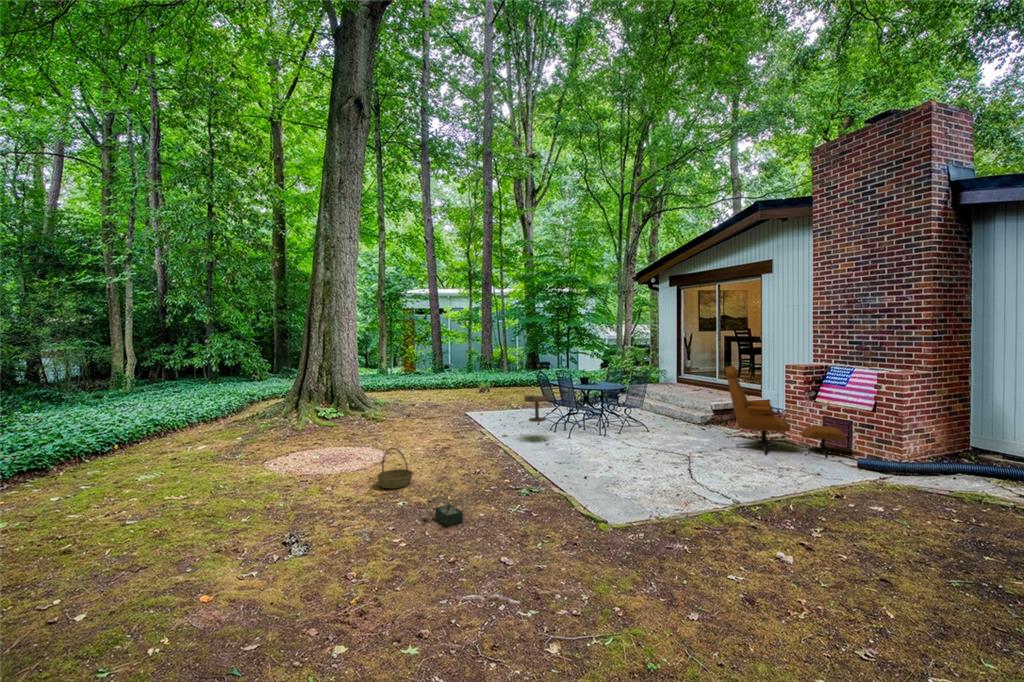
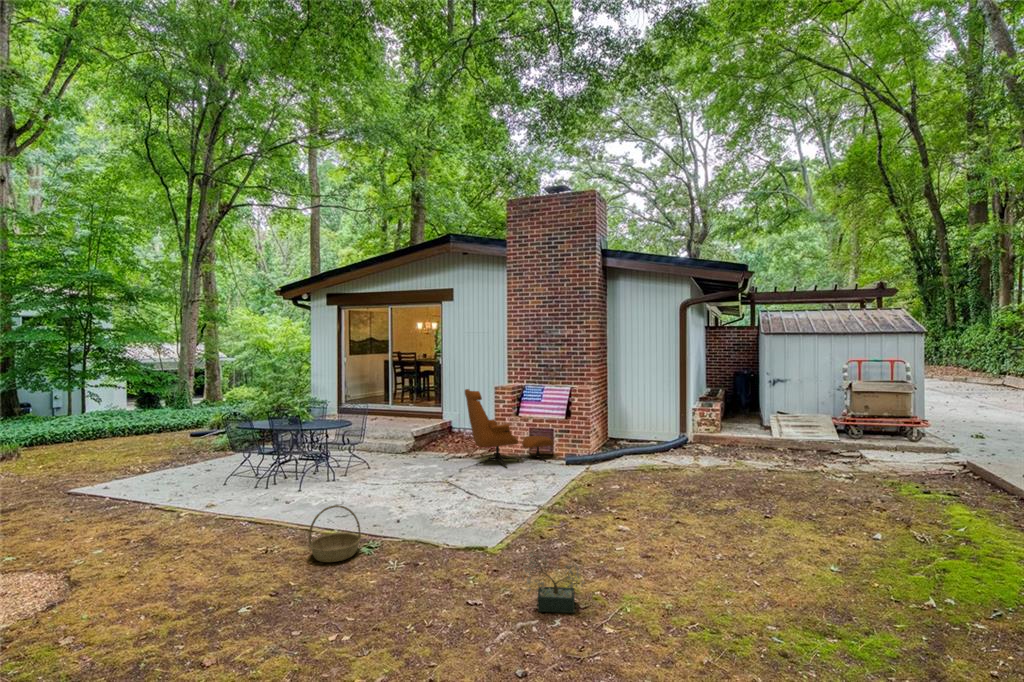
side table: present [524,395,549,422] -> none [245,441,282,504]
basket: present [377,448,413,489] -> present [309,505,361,562]
decorative plant: present [428,478,466,526] -> present [522,550,585,613]

